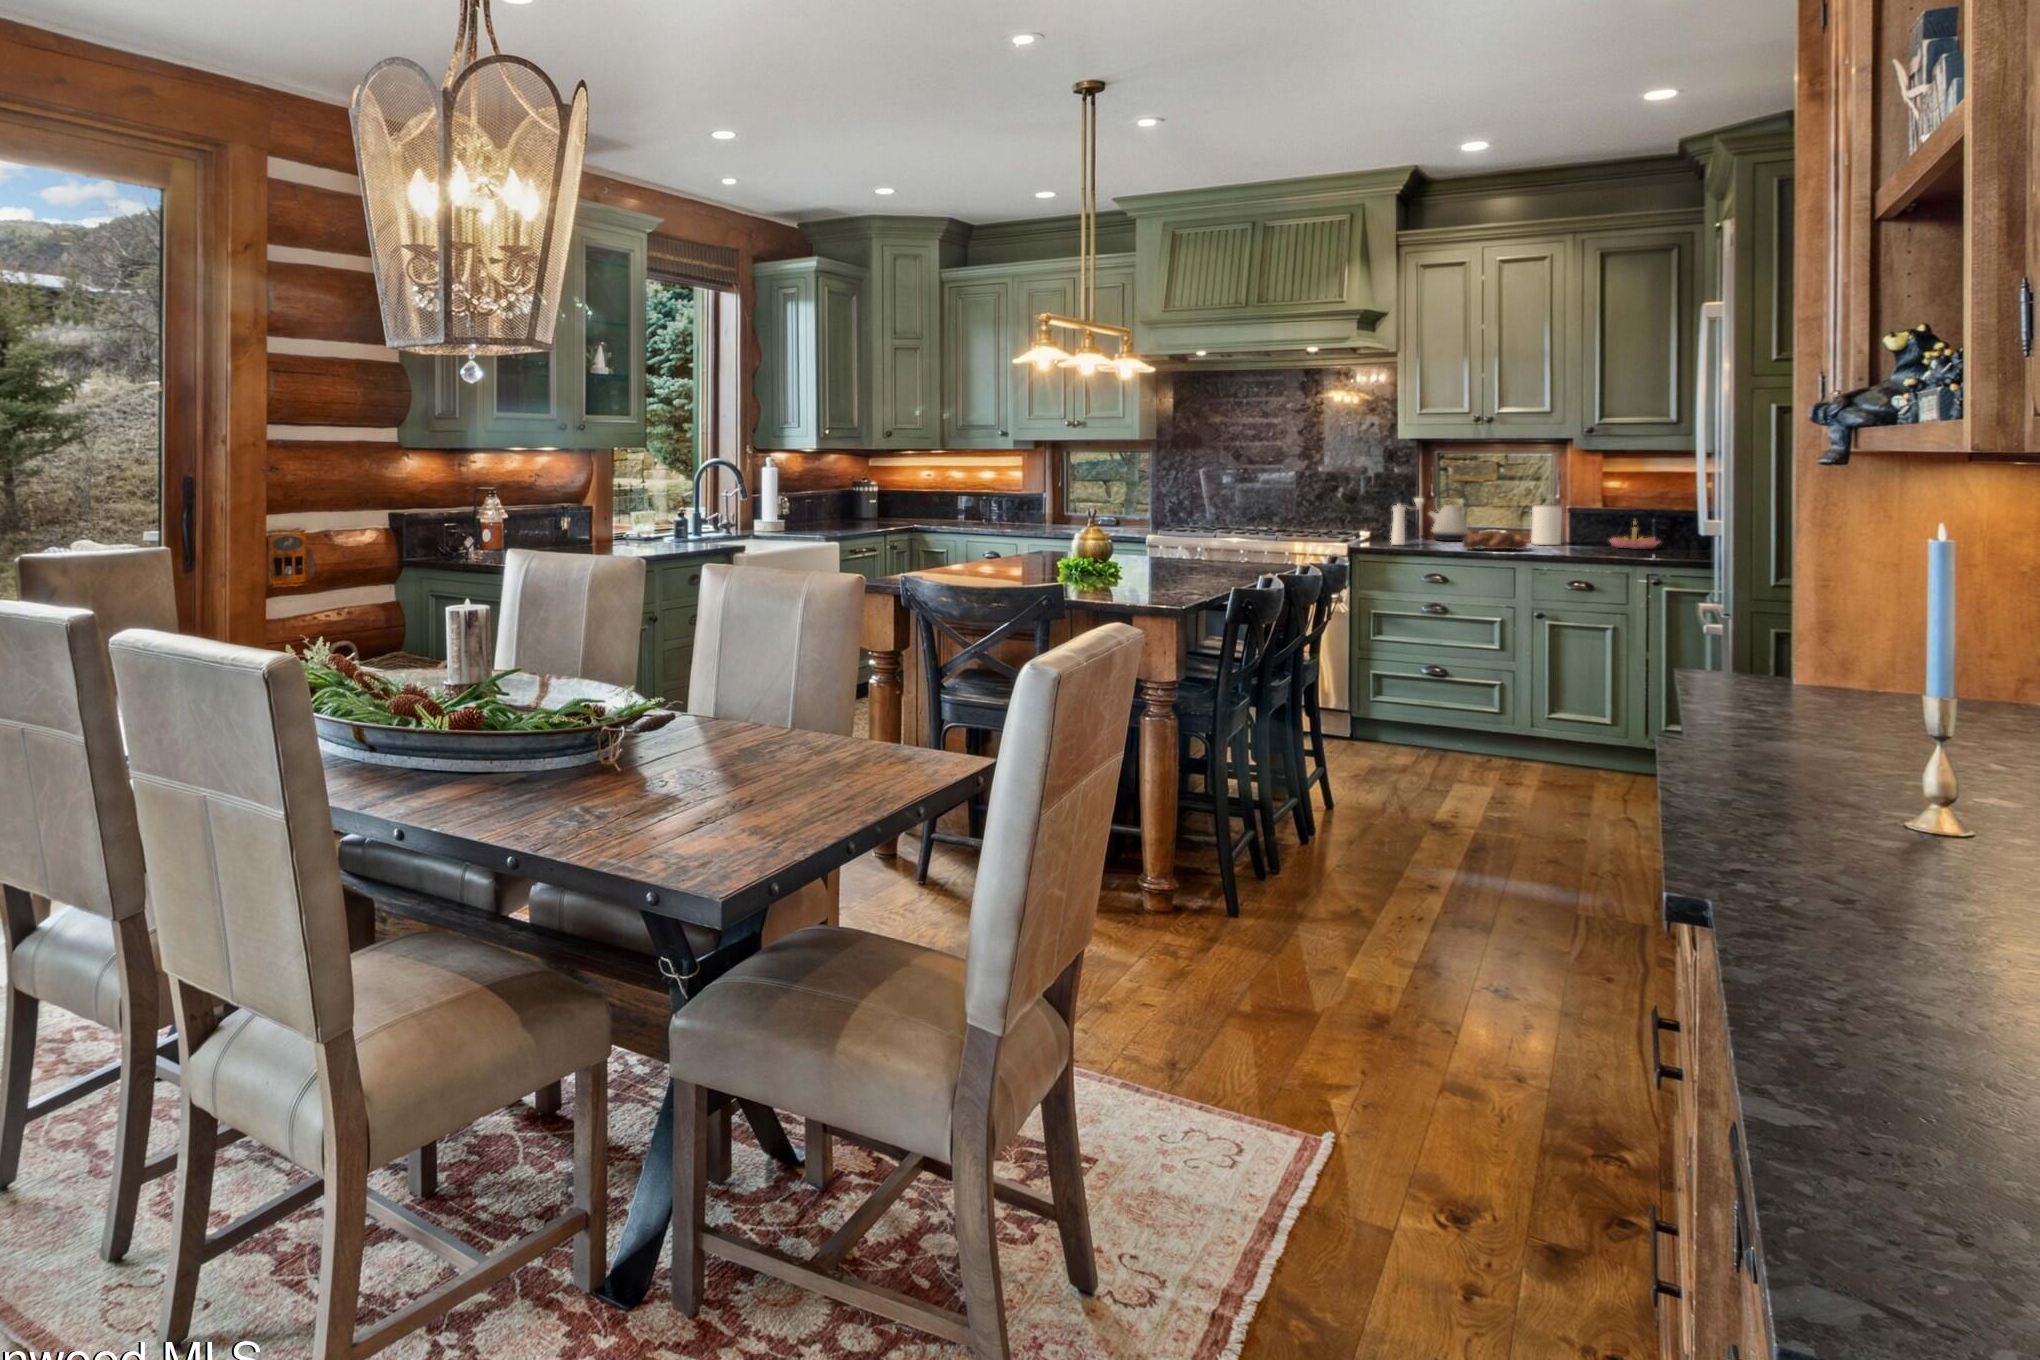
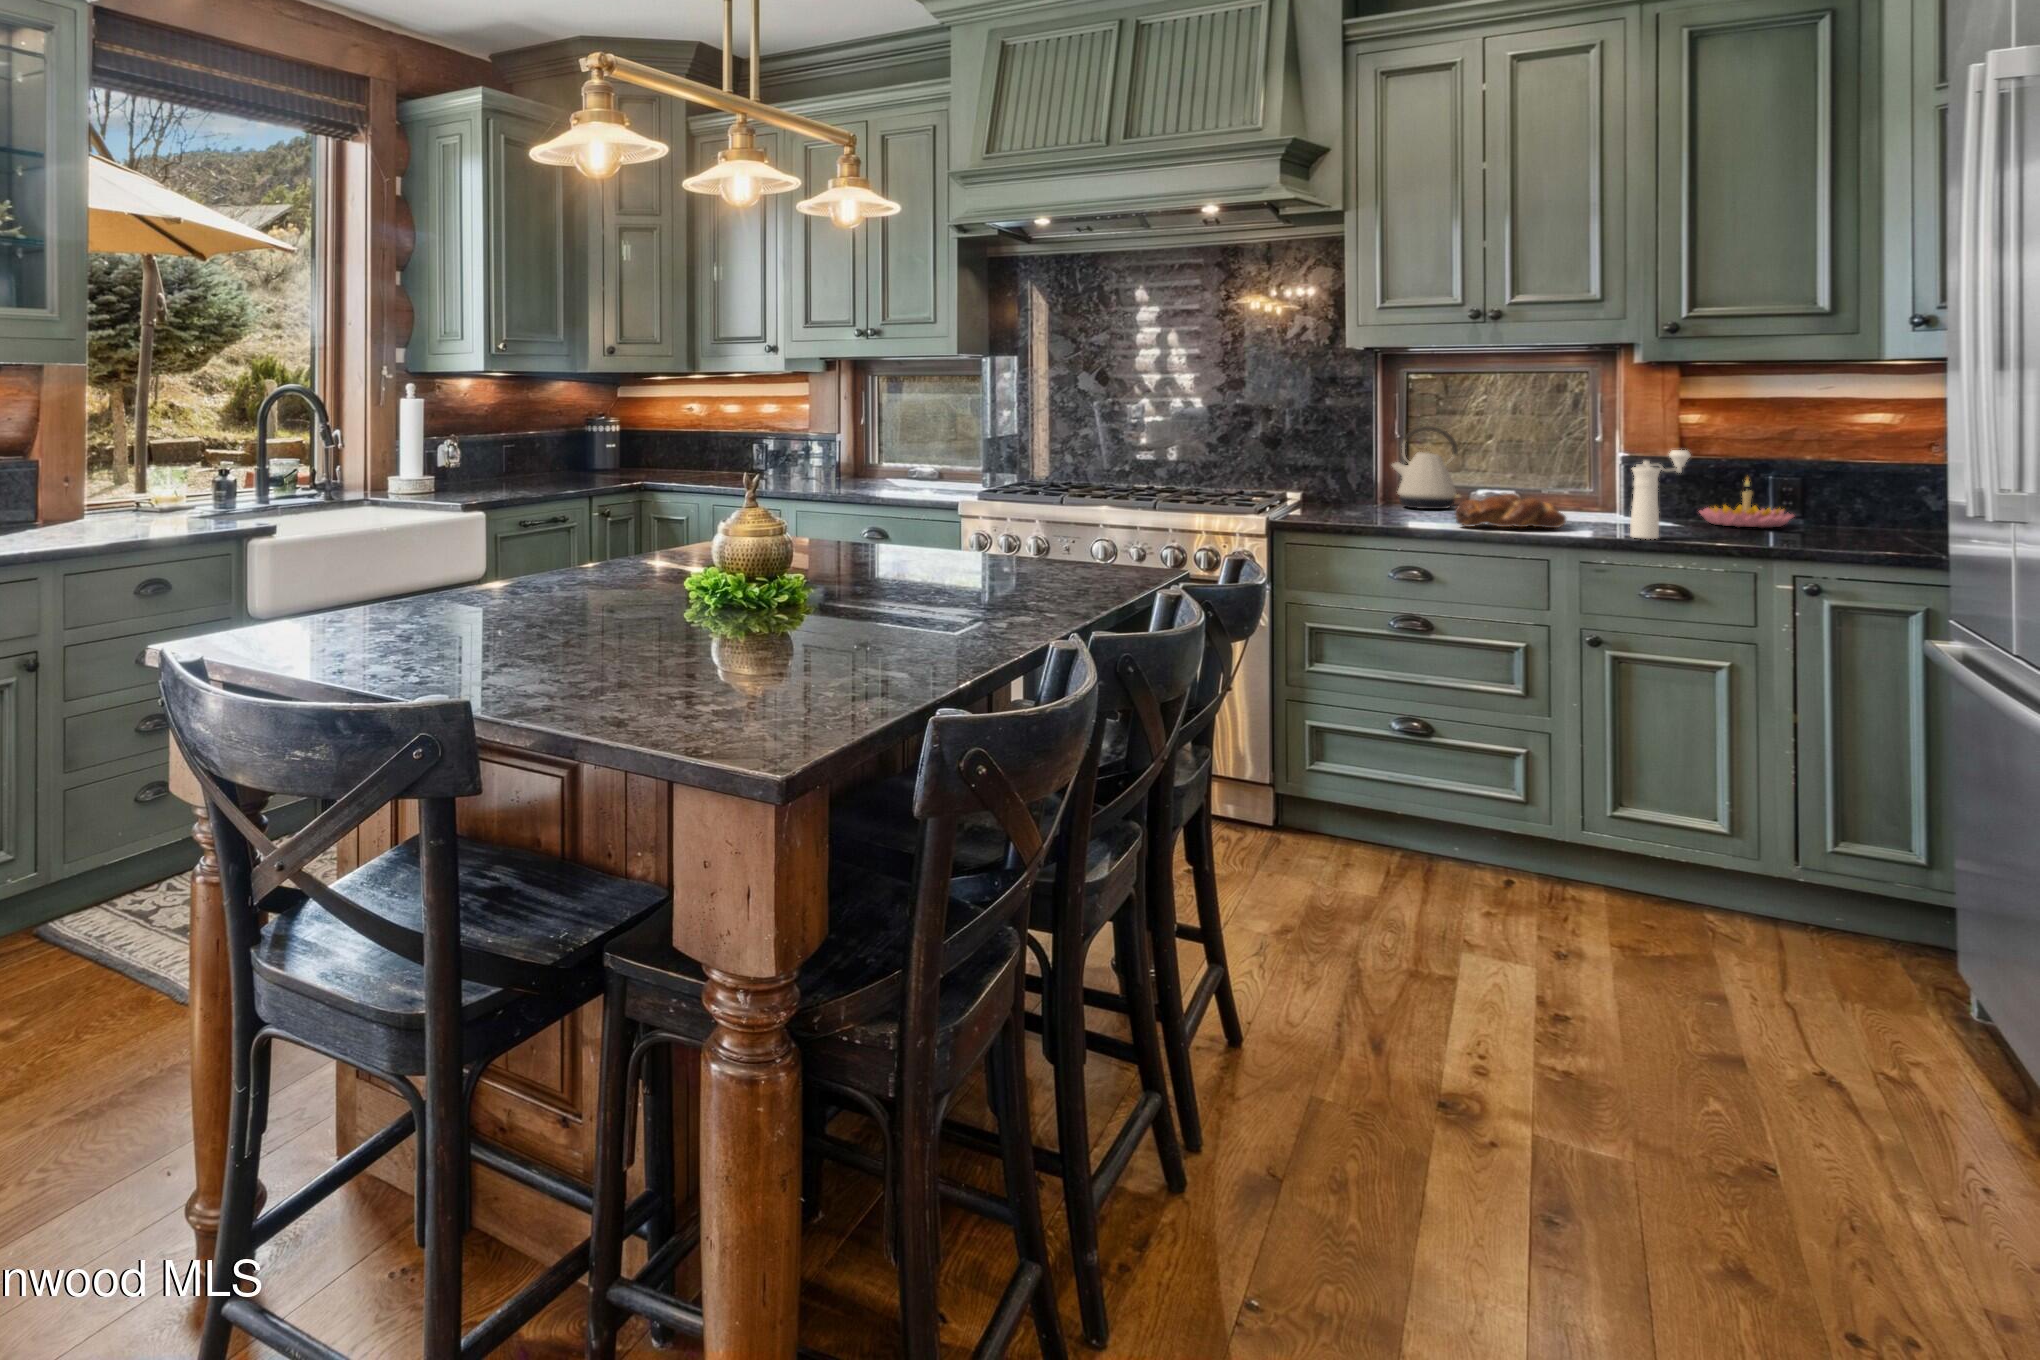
pepper mill: present [1391,498,1424,545] -> present [1630,450,1690,539]
jar: present [1531,505,1562,545] -> none [1563,453,1615,519]

